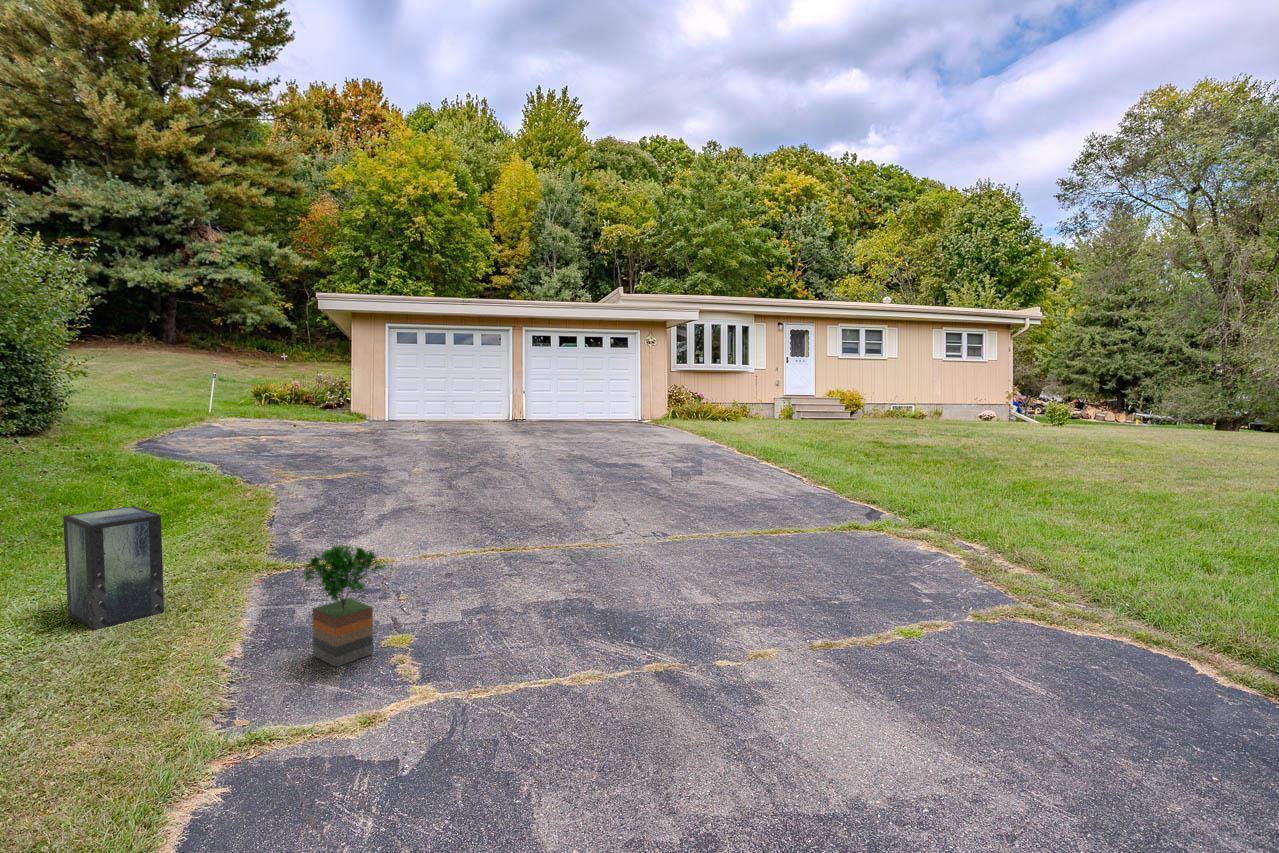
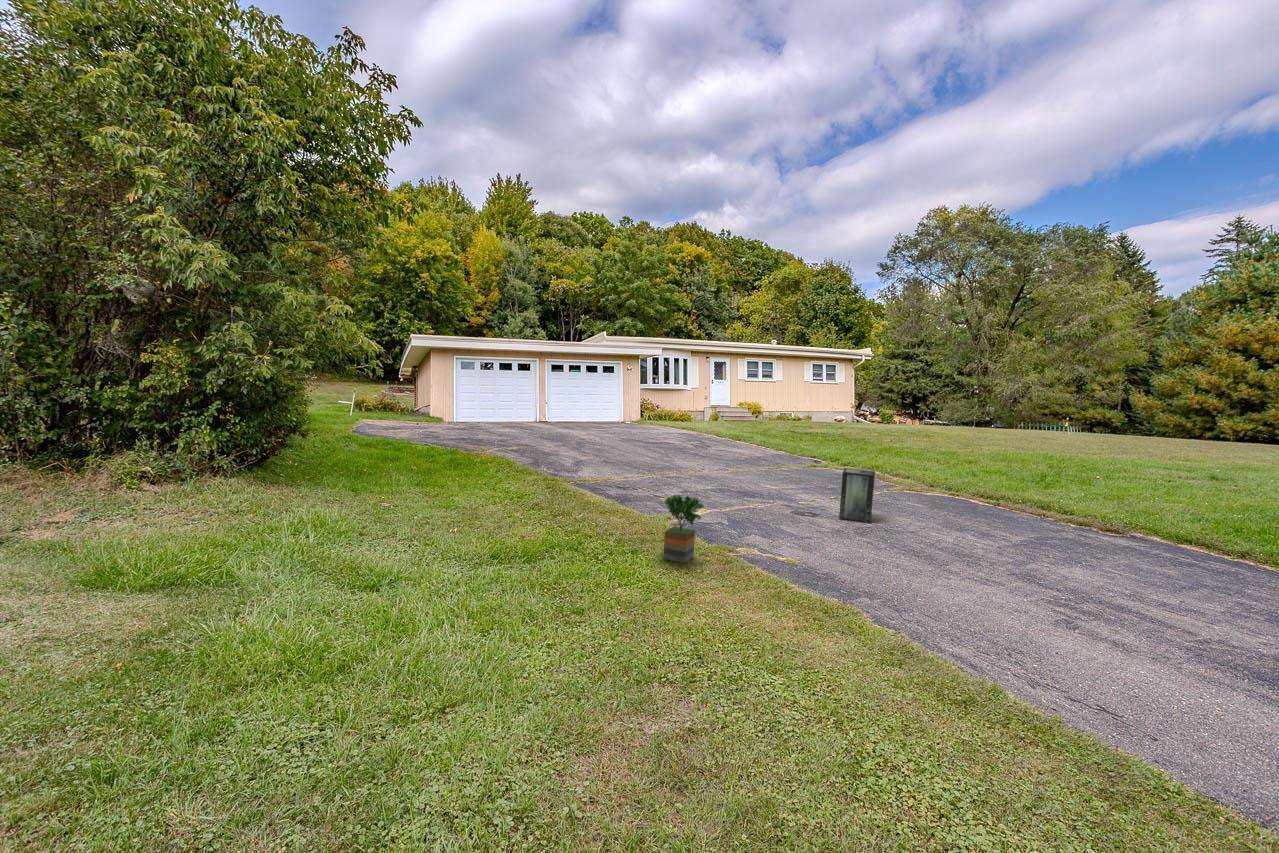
storage box: present [63,506,164,630] -> present [839,468,875,523]

